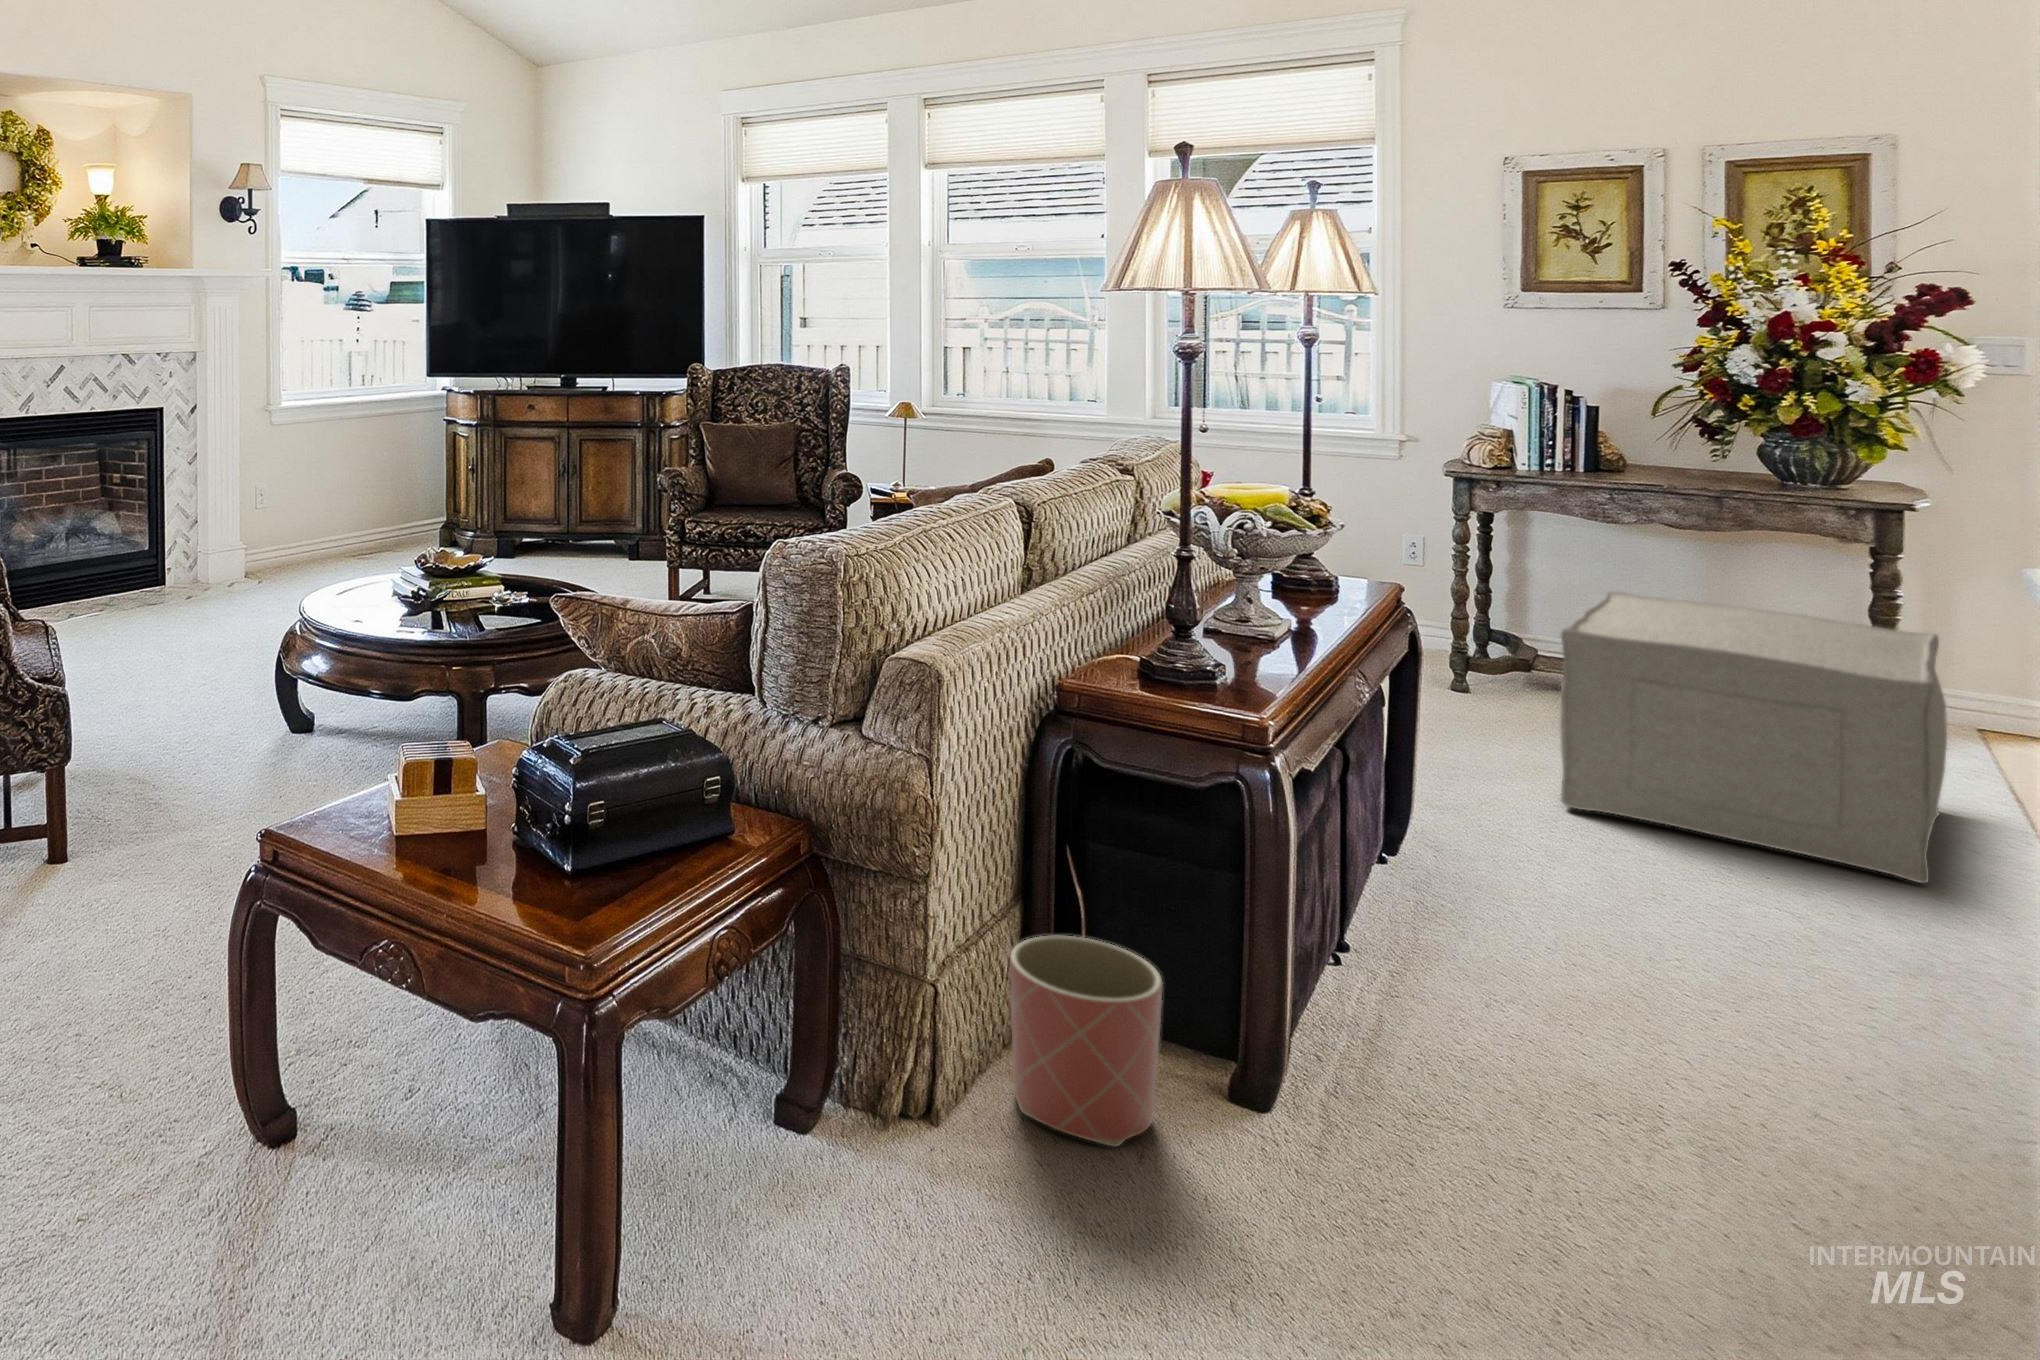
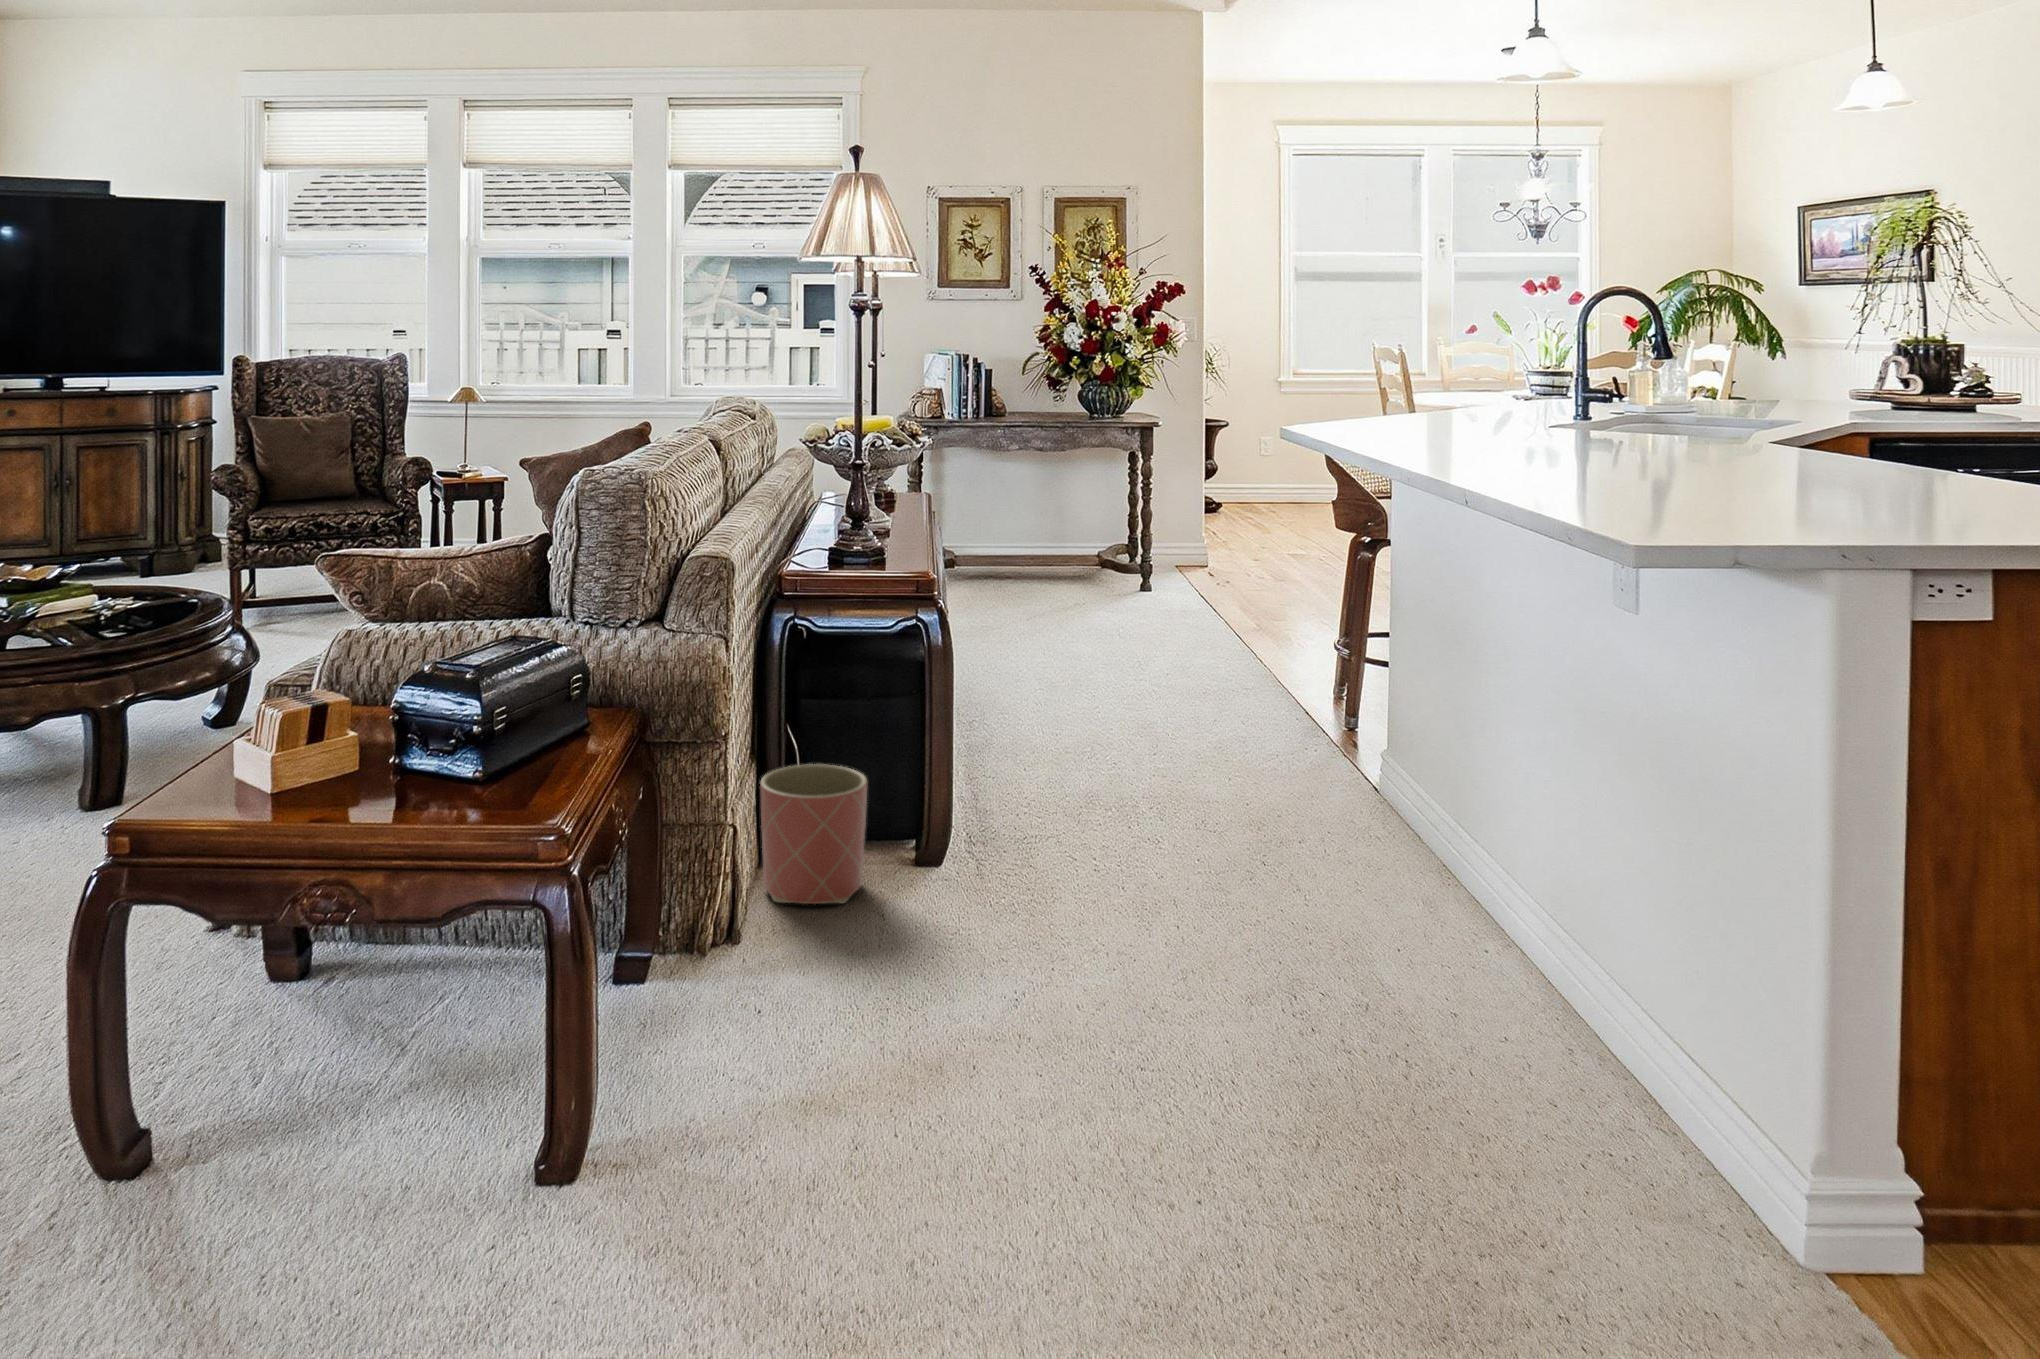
ottoman: present [1559,591,1947,883] -> none [1000,499,1189,656]

